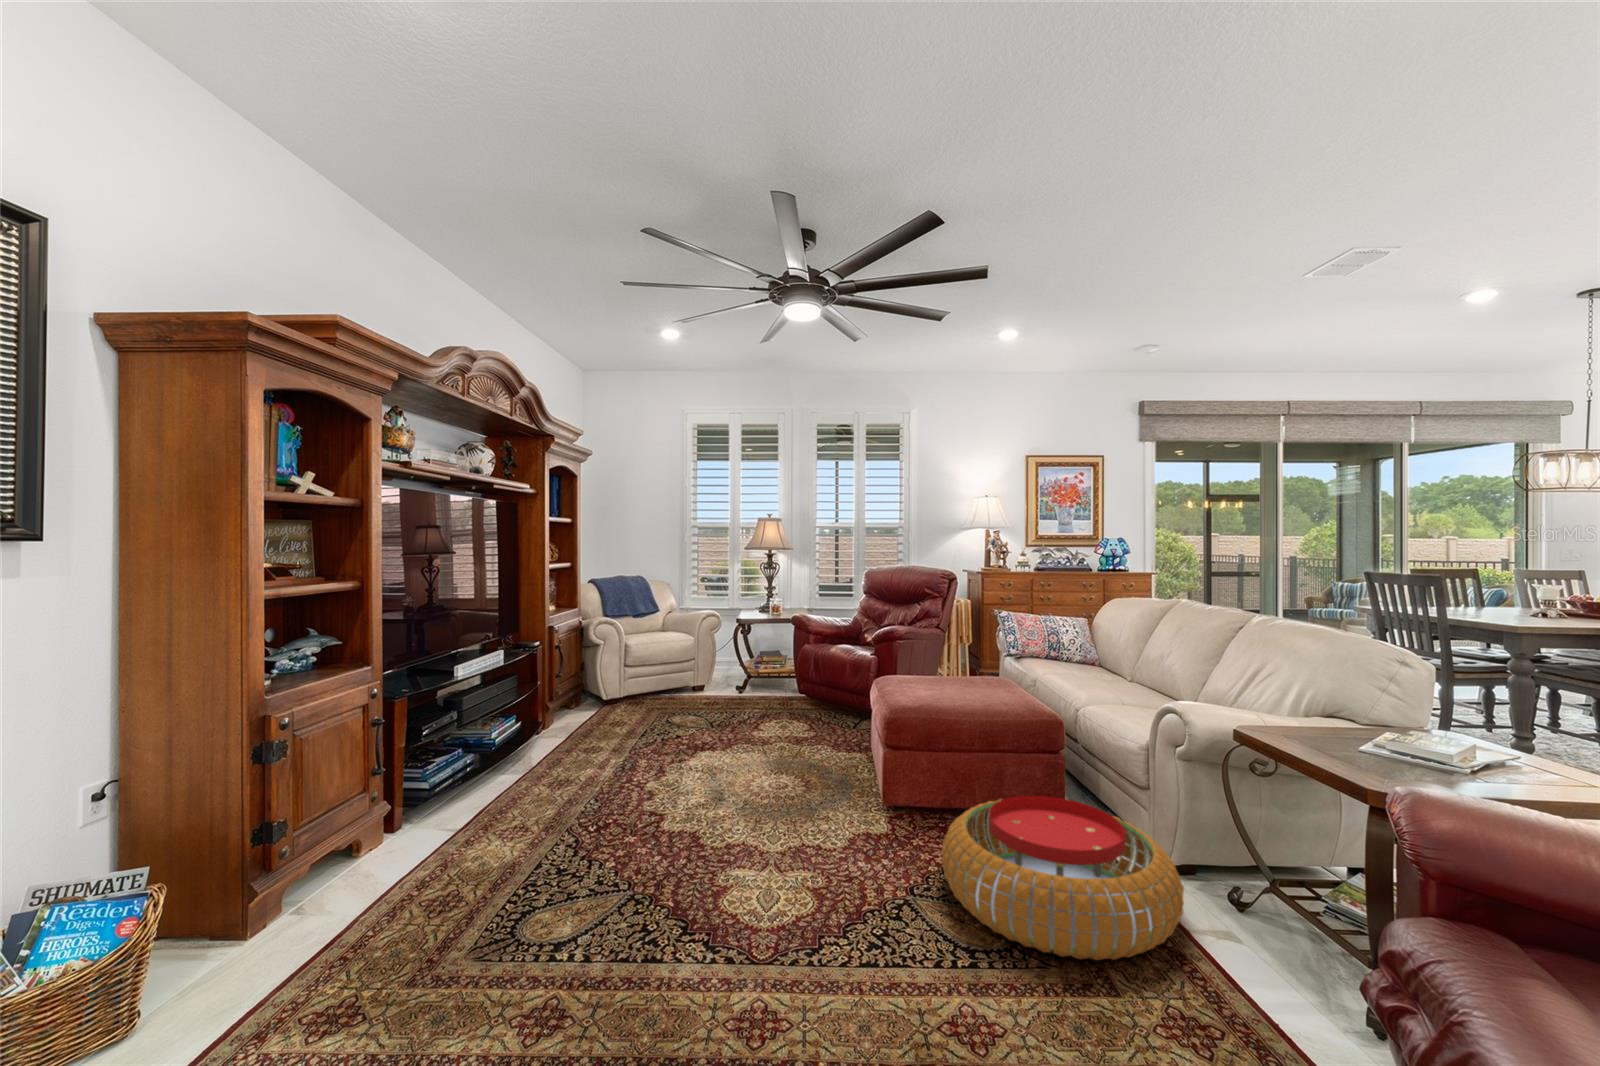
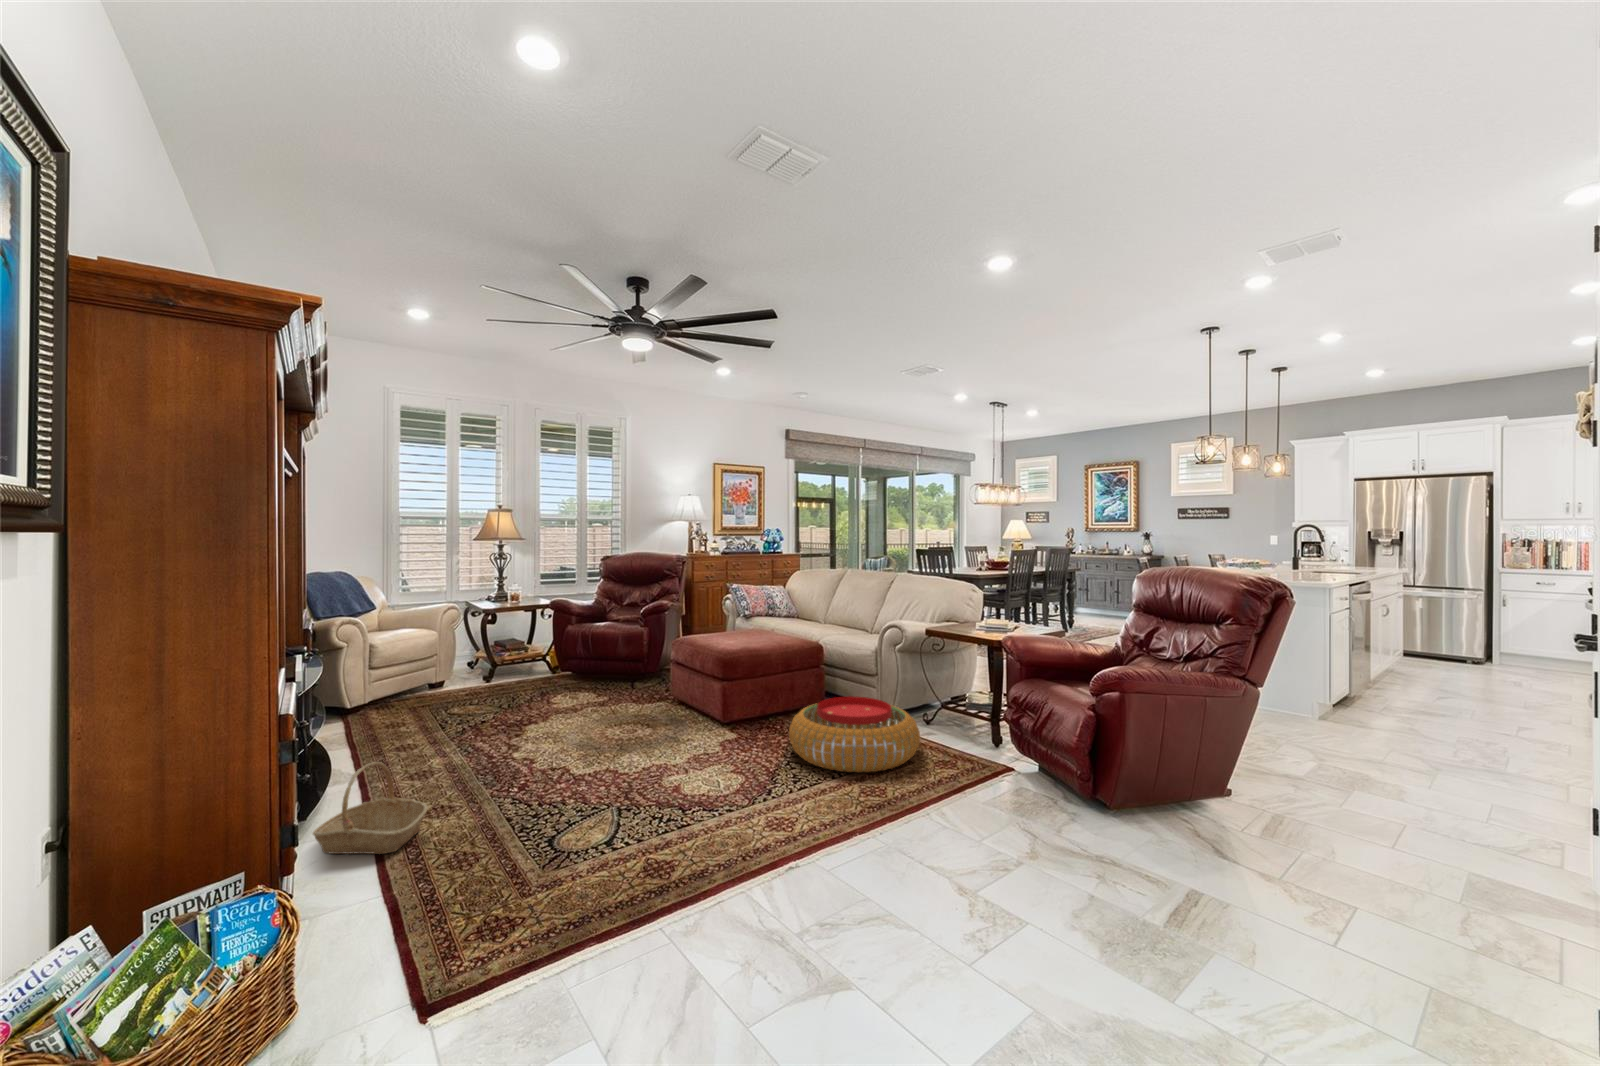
basket: none [384,765,486,869] -> present [313,762,428,854]

